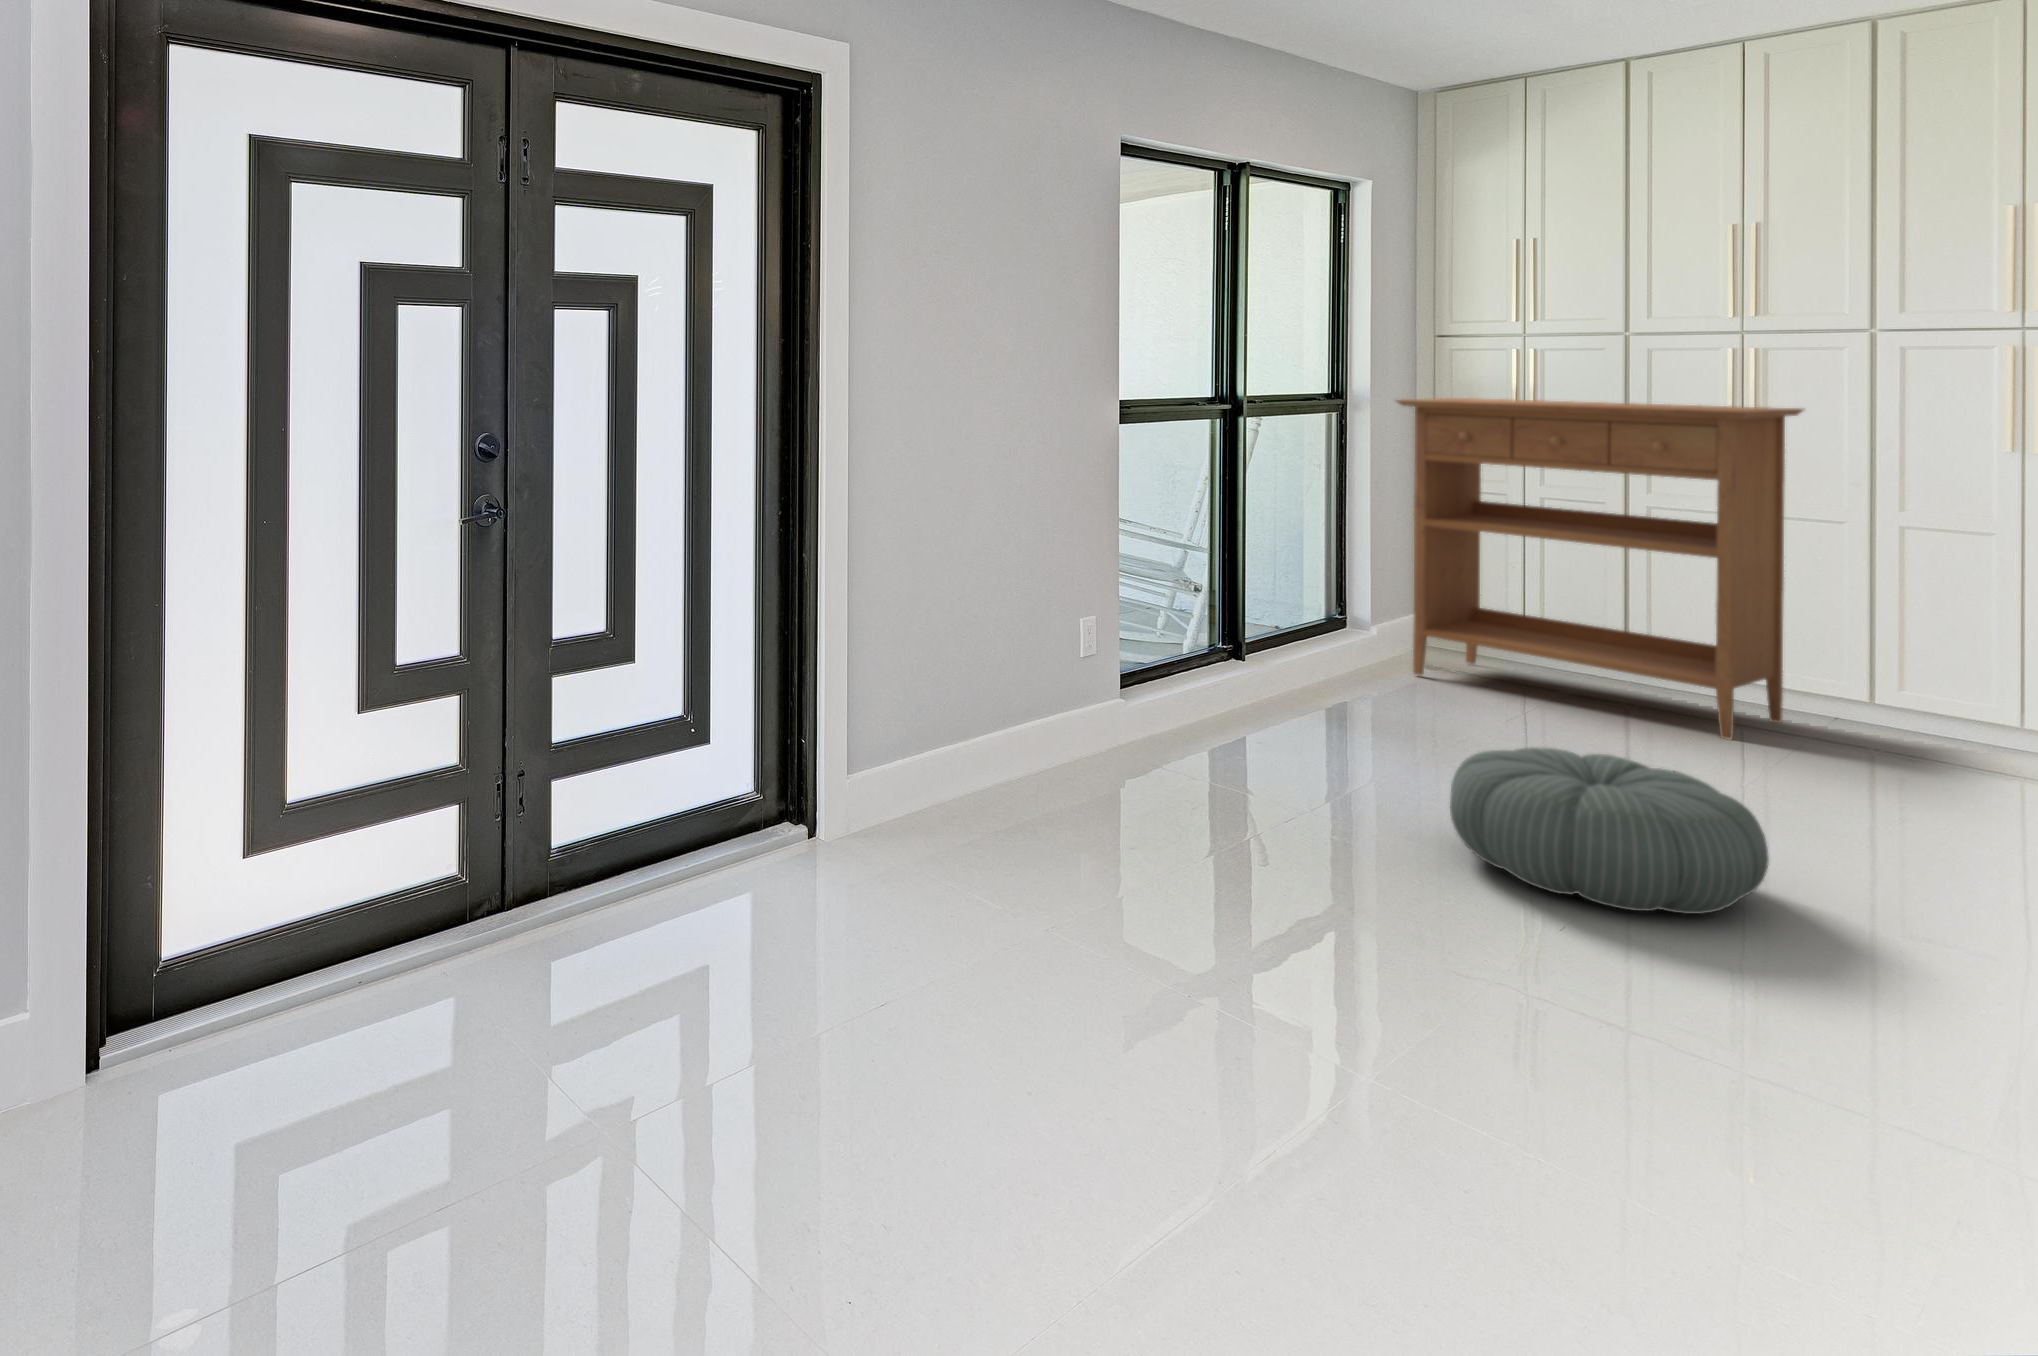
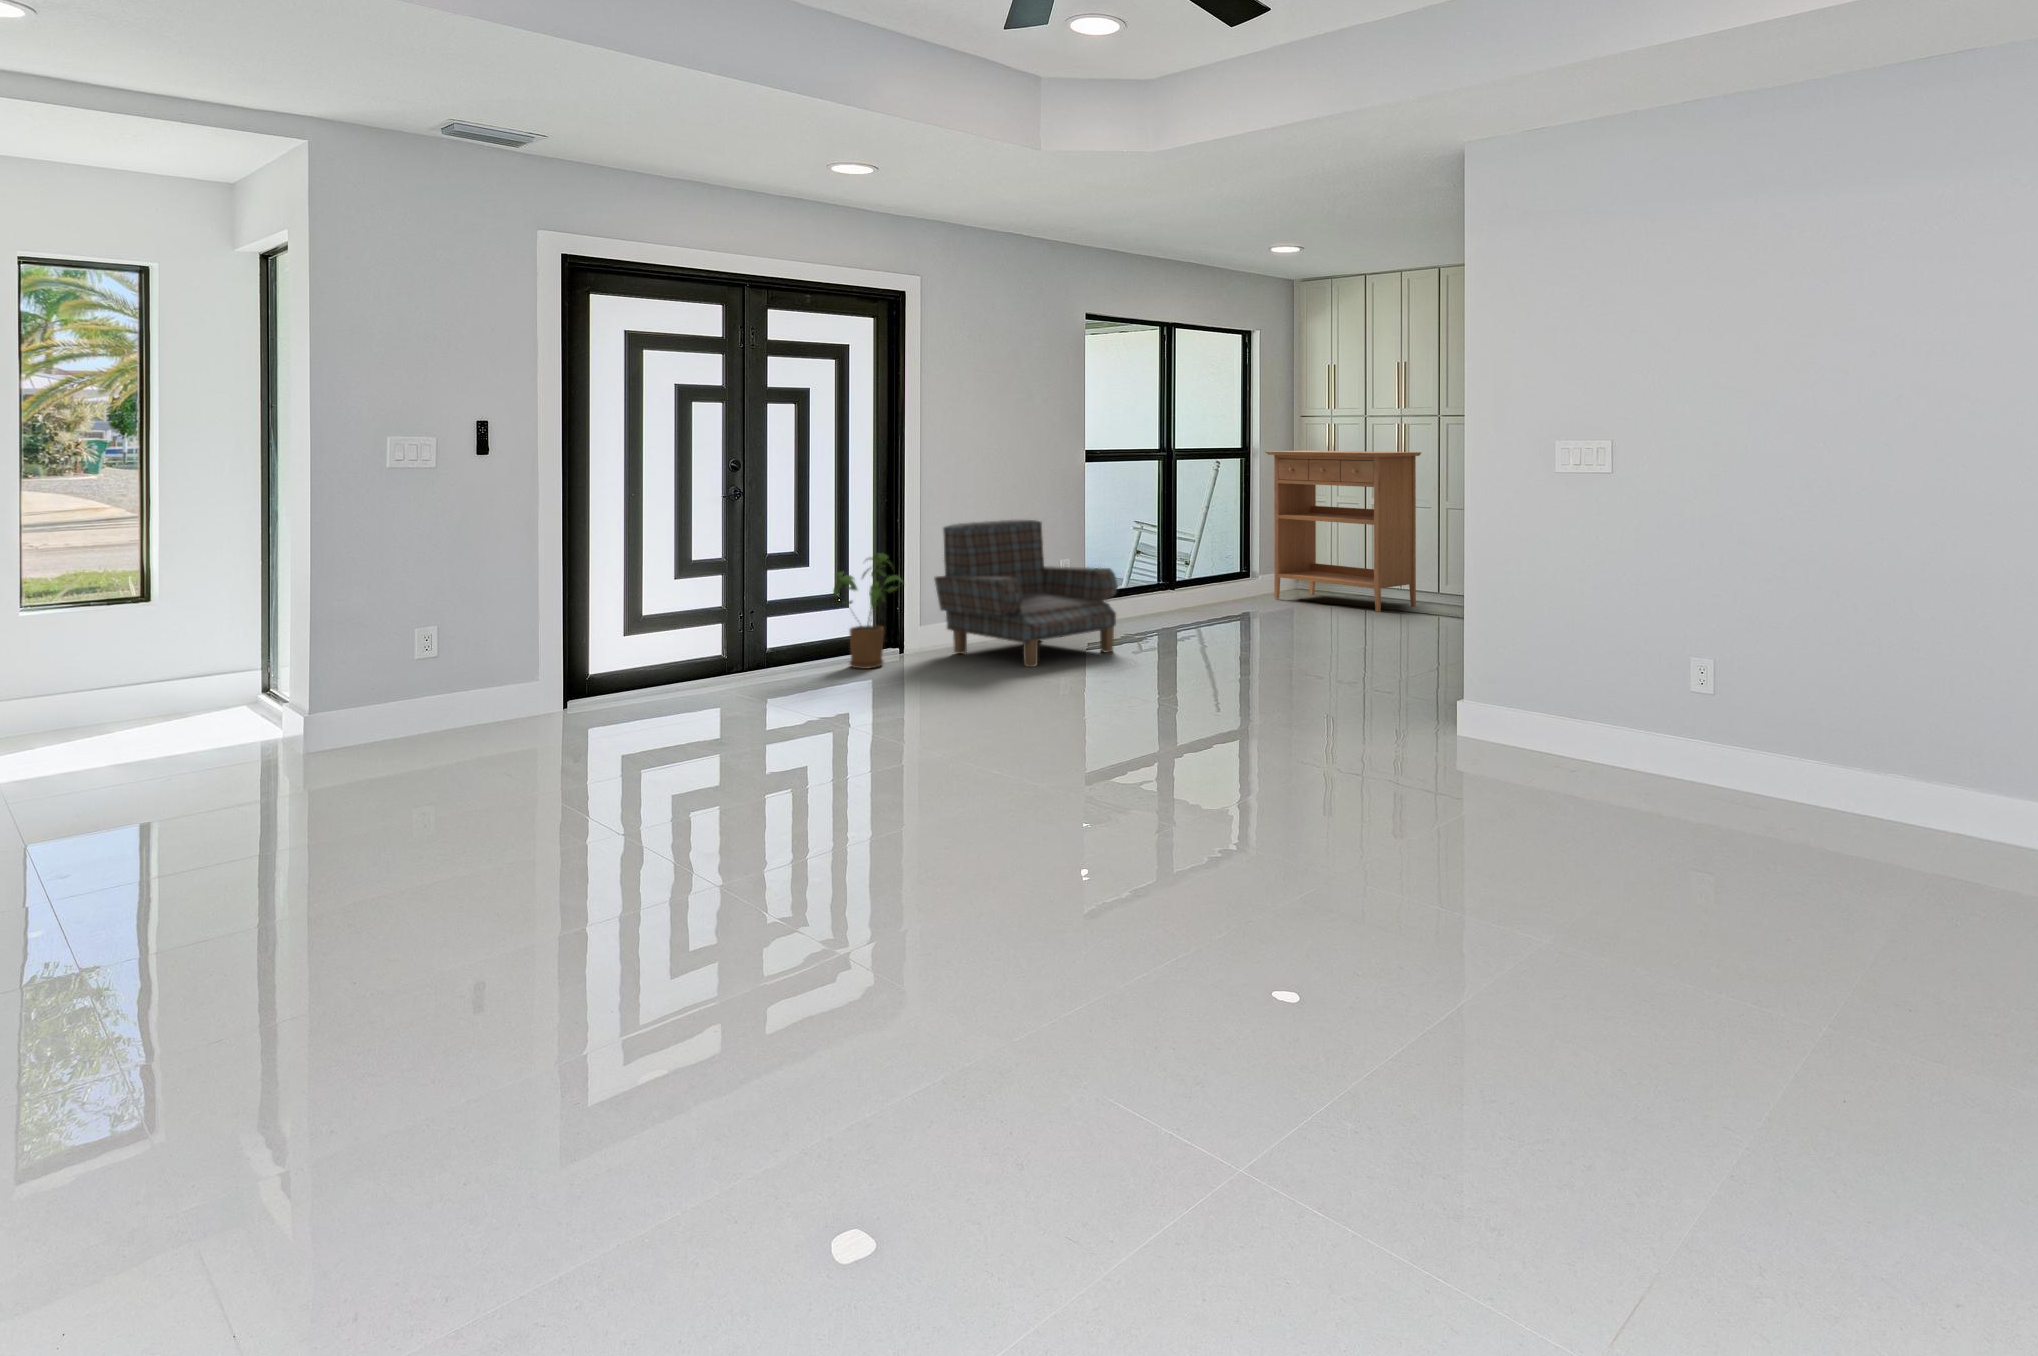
armchair: none [882,547,1308,934] -> present [934,520,1118,667]
house plant: none [686,634,850,898] -> present [833,553,902,669]
pouf: present [1450,747,1769,914] -> none [1182,599,1286,652]

